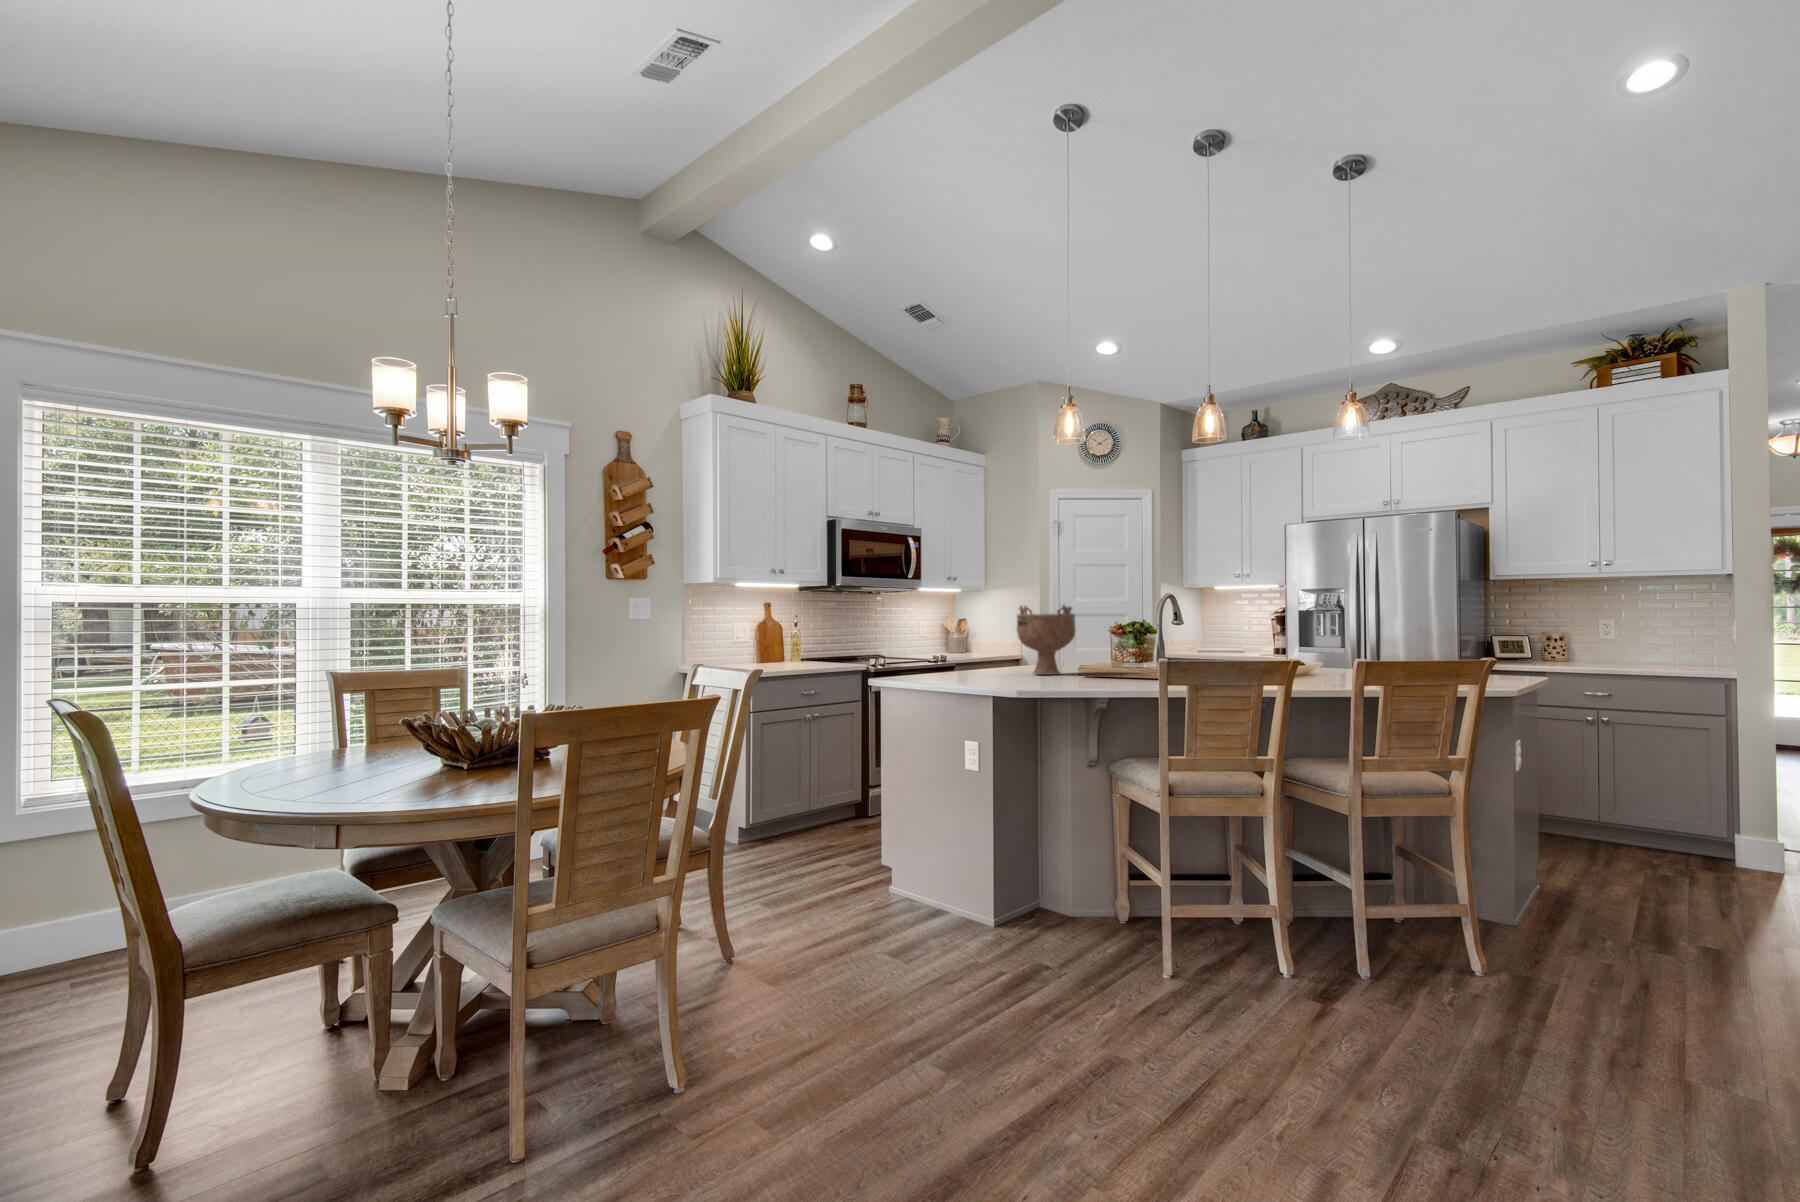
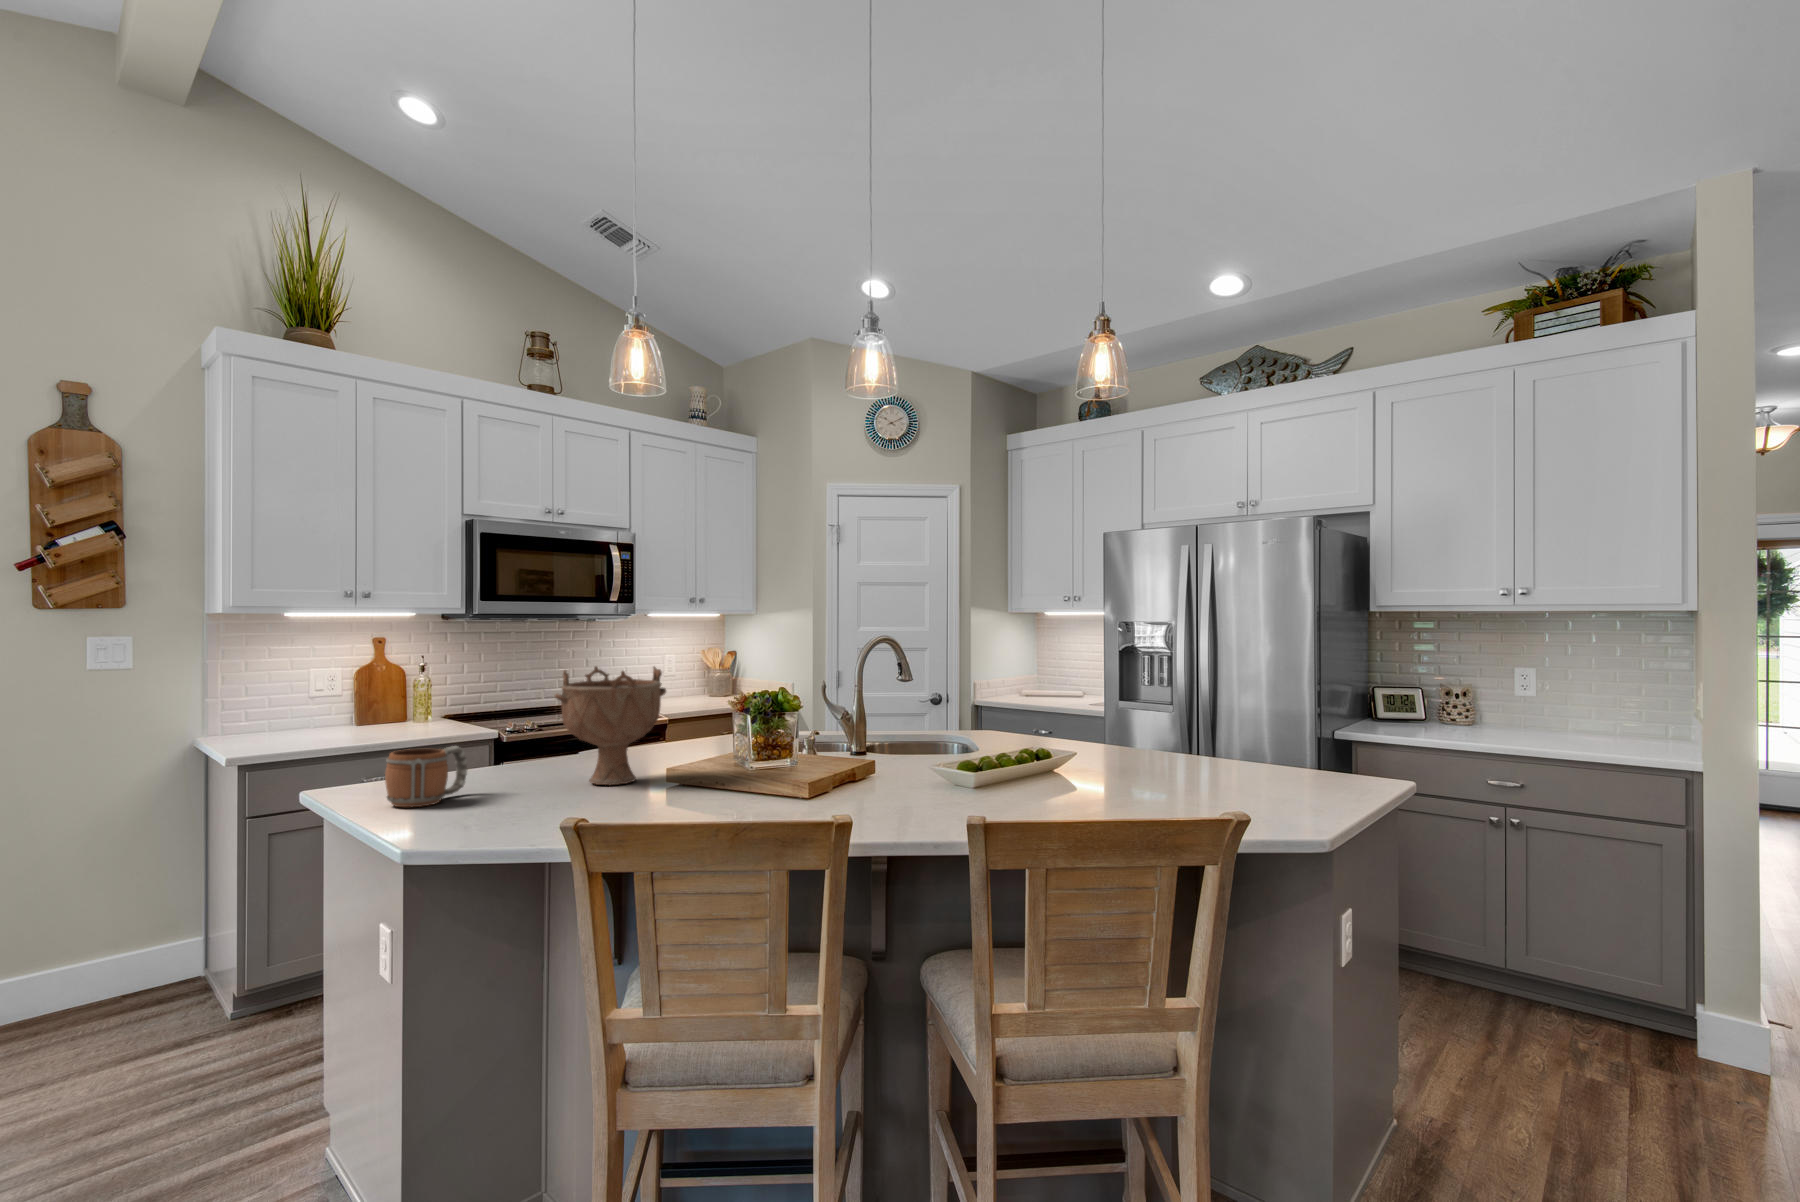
mug: none [945,648,977,680] -> present [385,746,467,807]

